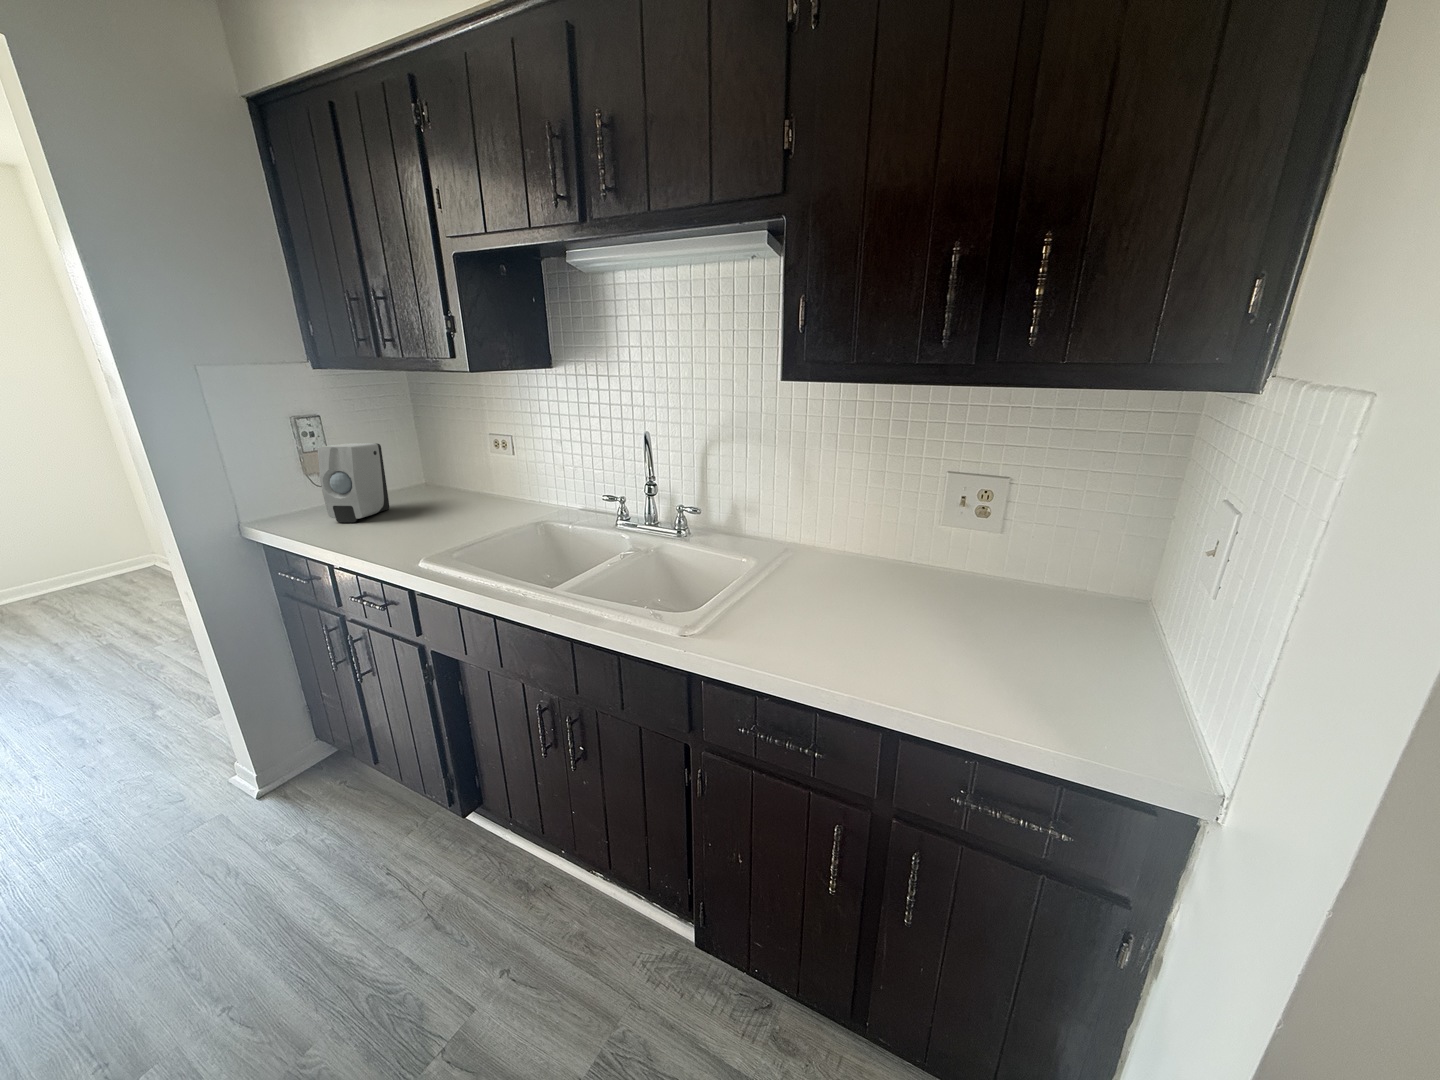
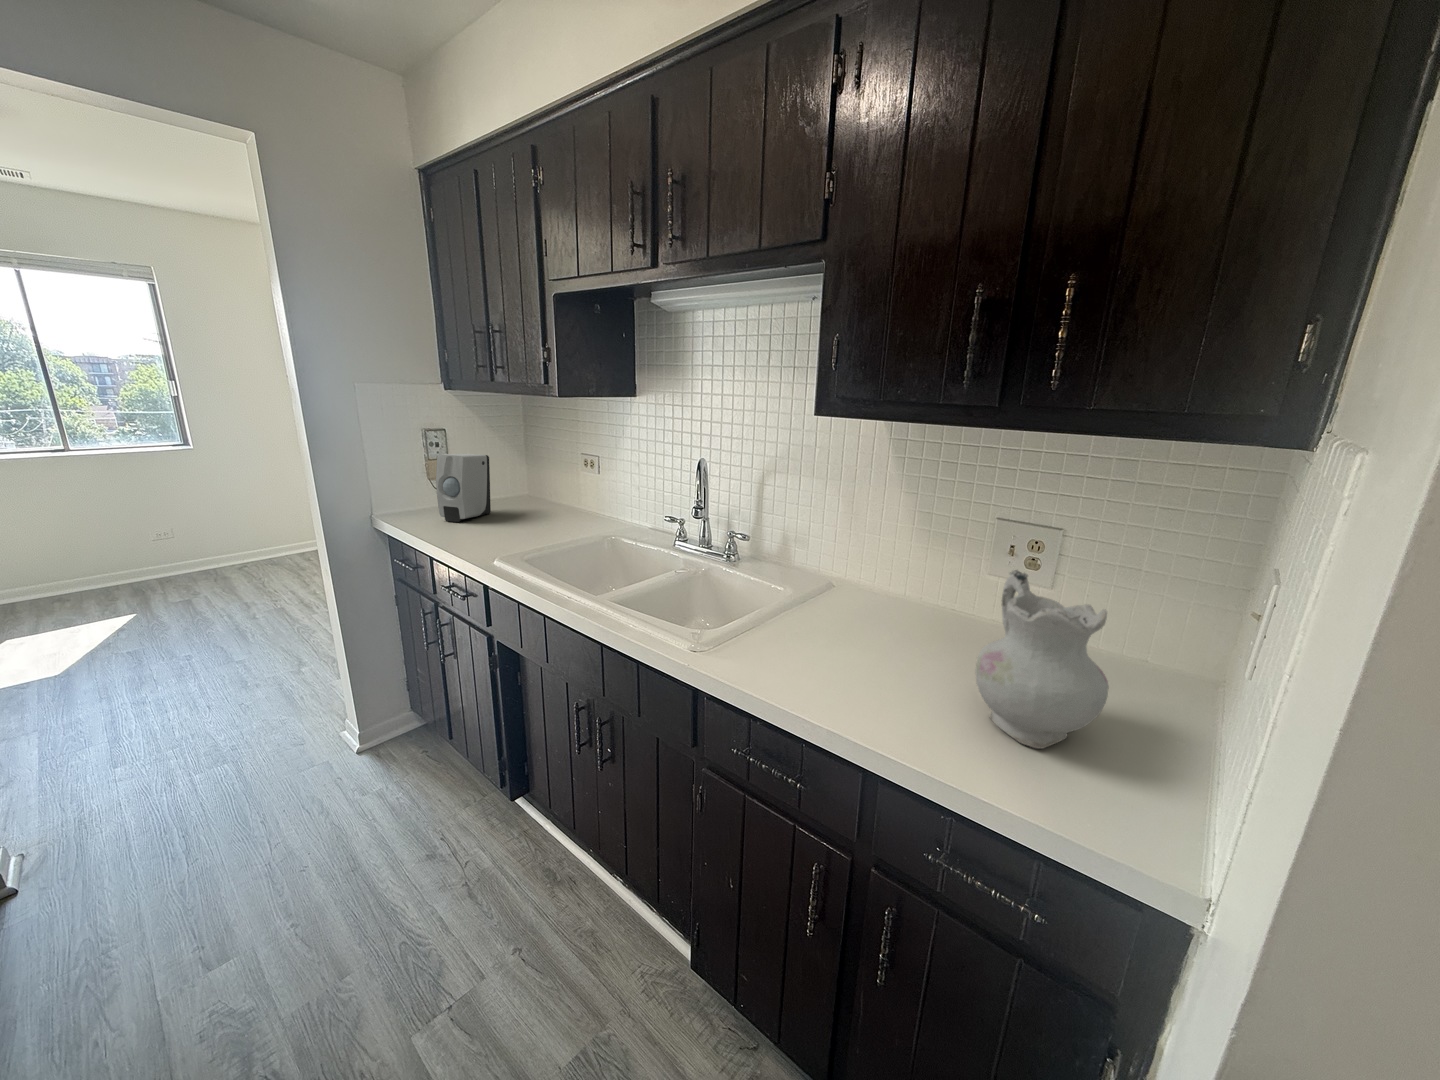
ceramic pitcher: none [971,520,1097,684] -> present [975,570,1109,749]

